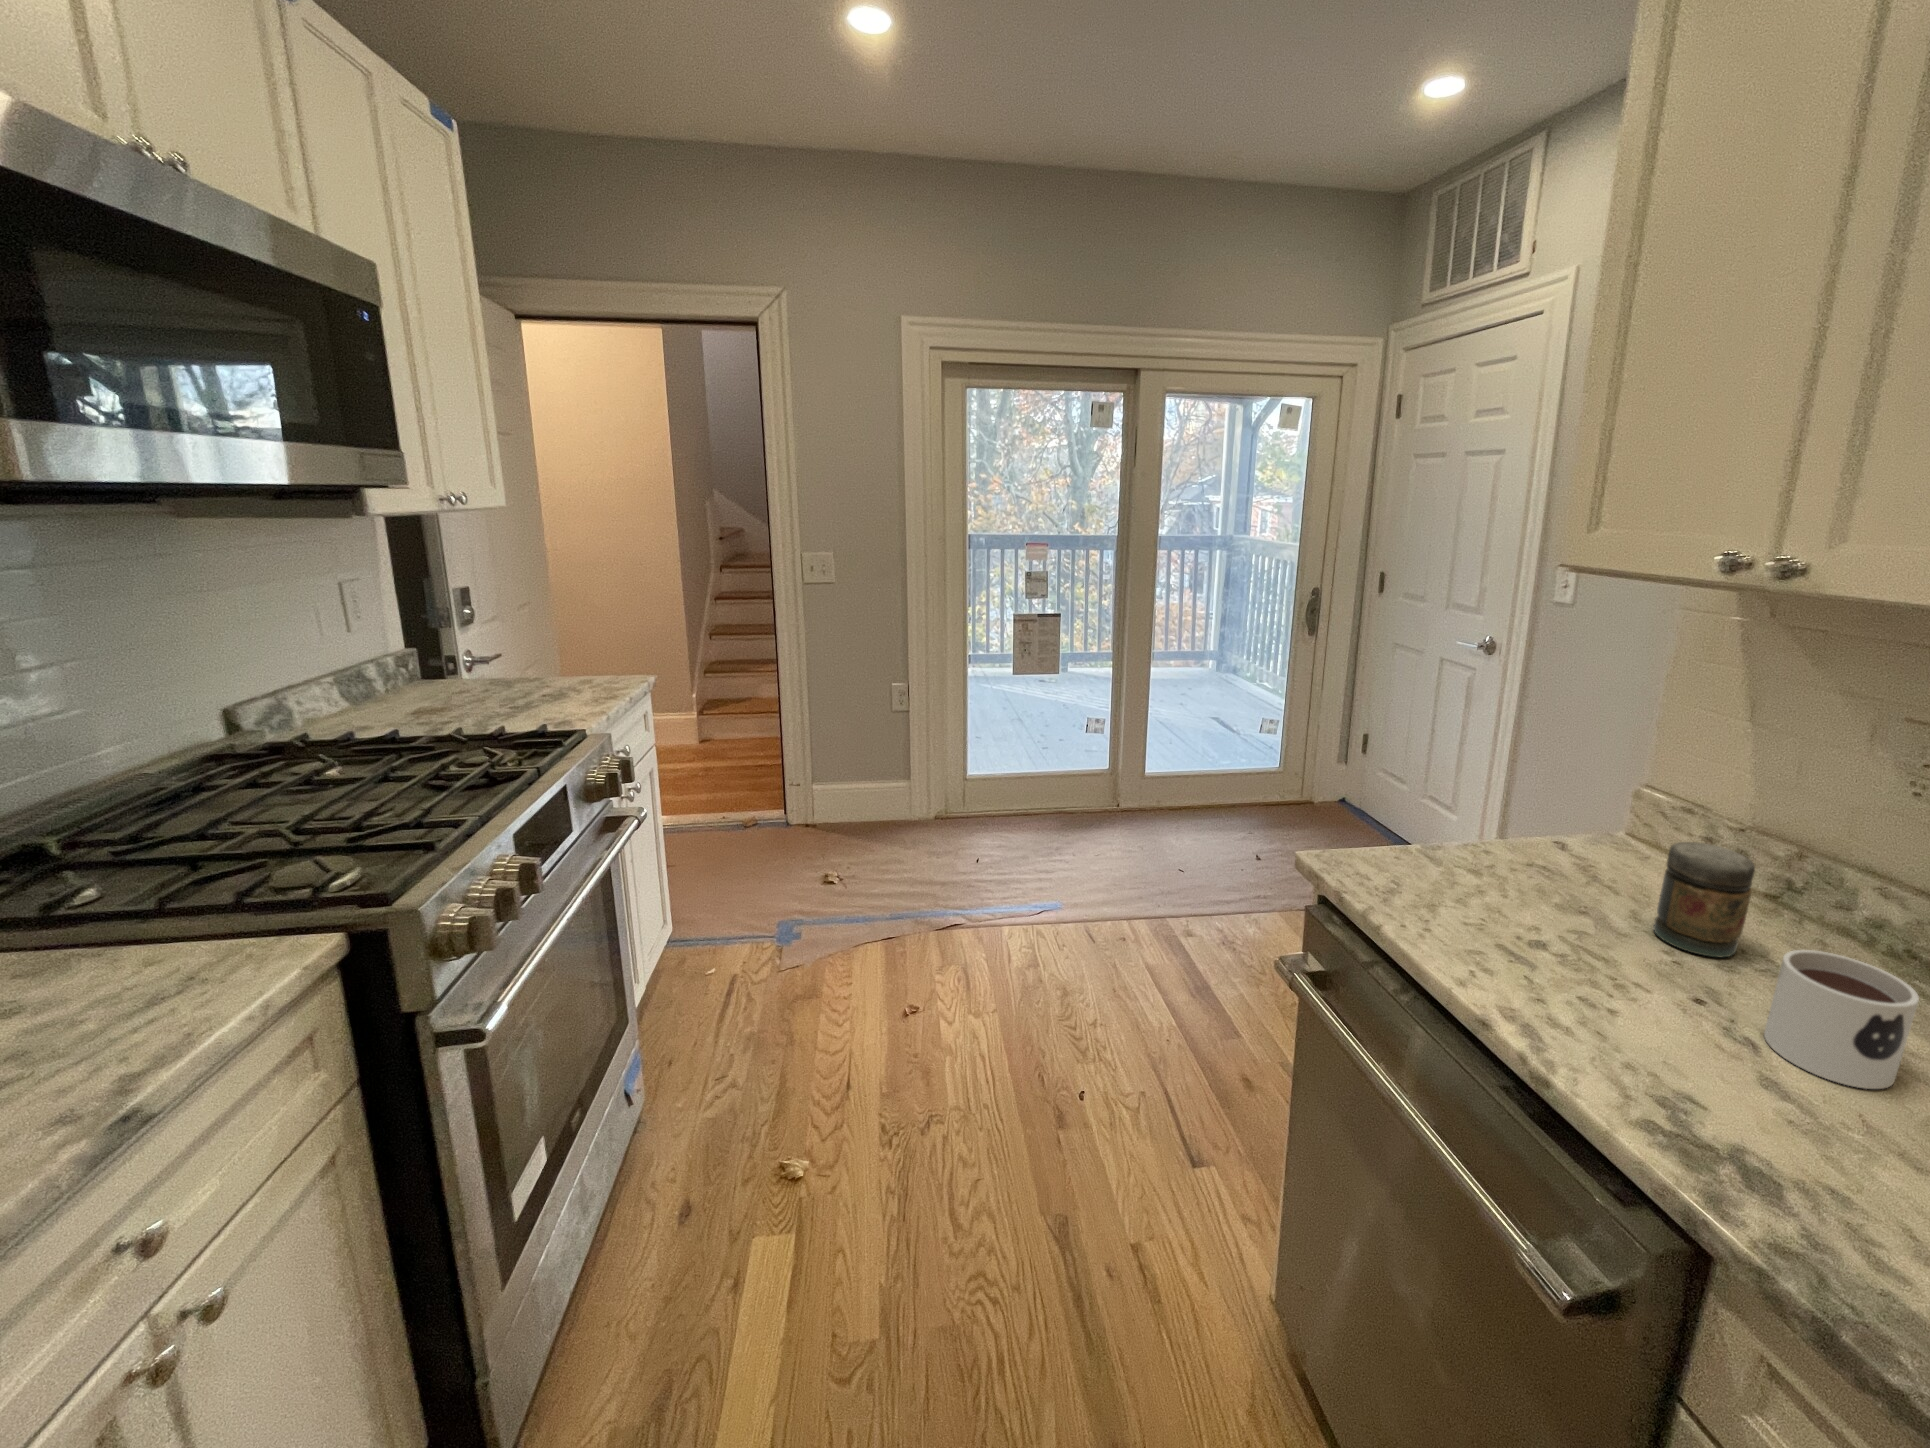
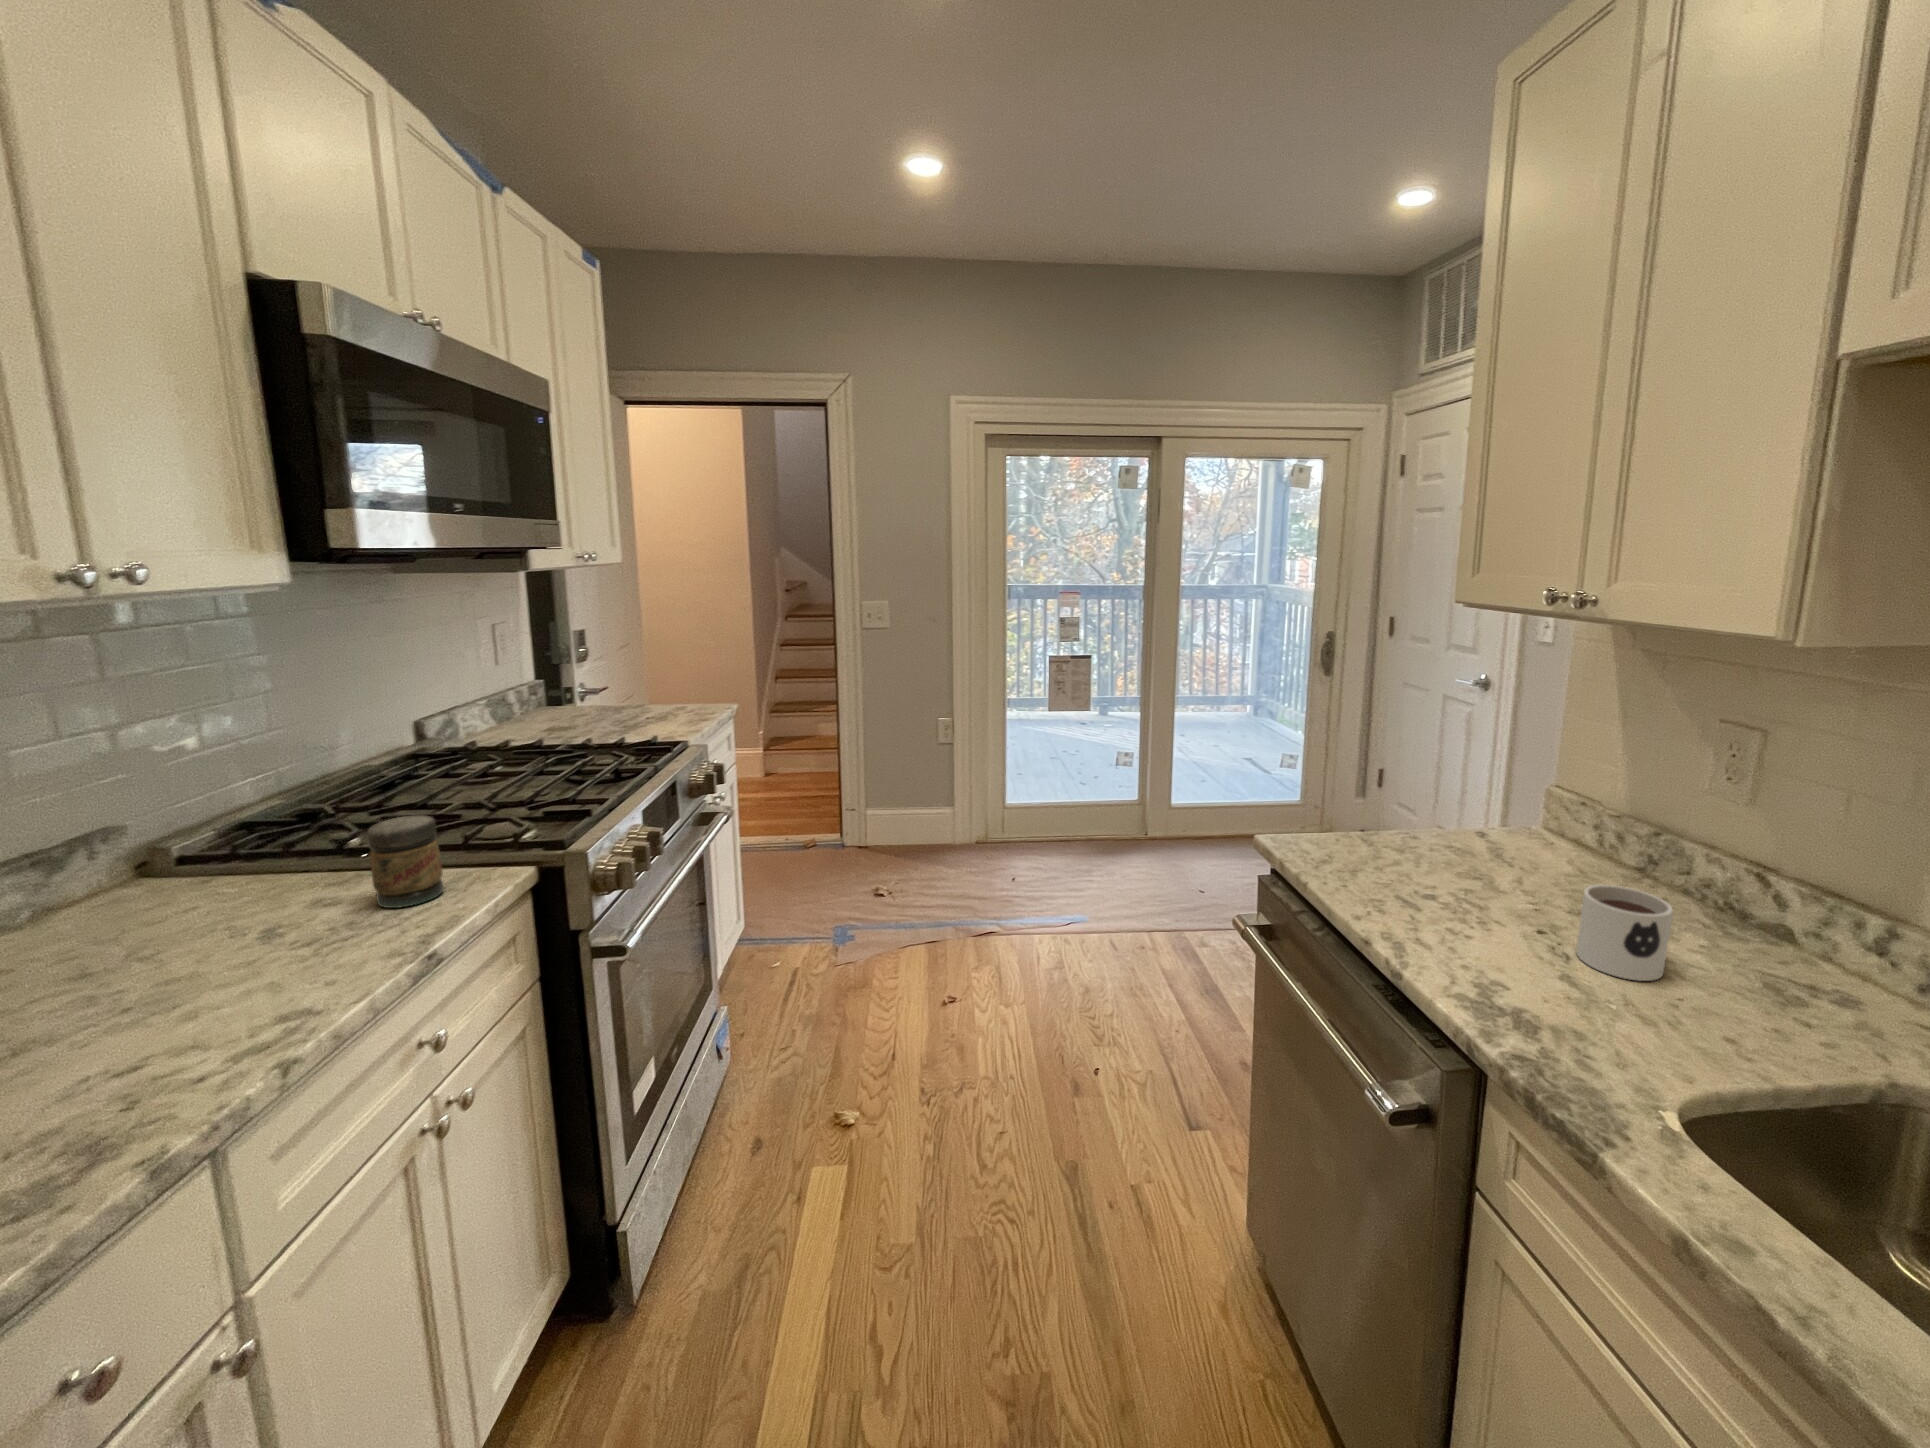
jar: present [1653,842,1755,957] -> present [368,815,443,908]

